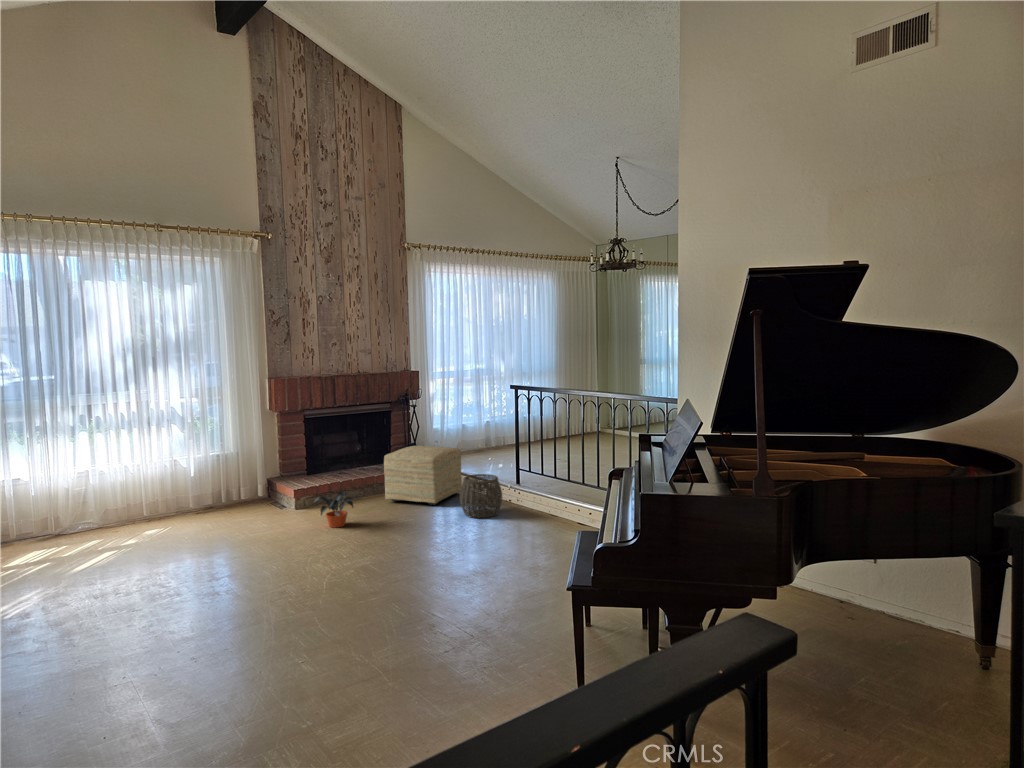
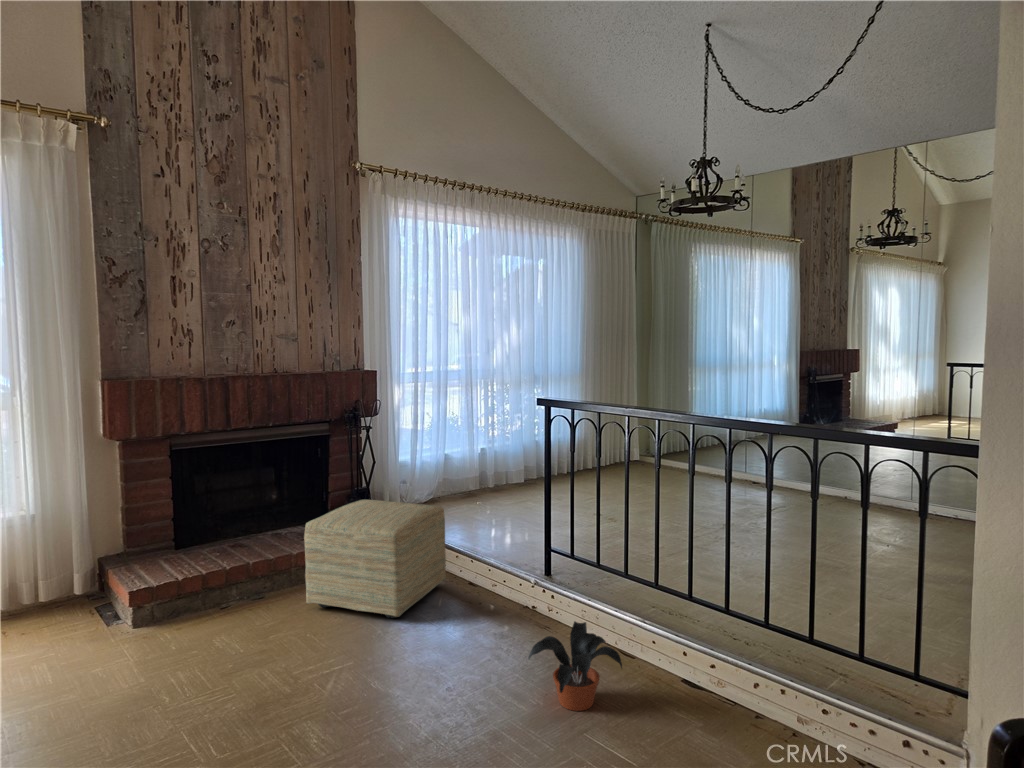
woven basket: present [460,474,502,518] -> none [444,566,528,661]
potted plant: present [315,491,353,528] -> present [528,622,622,711]

